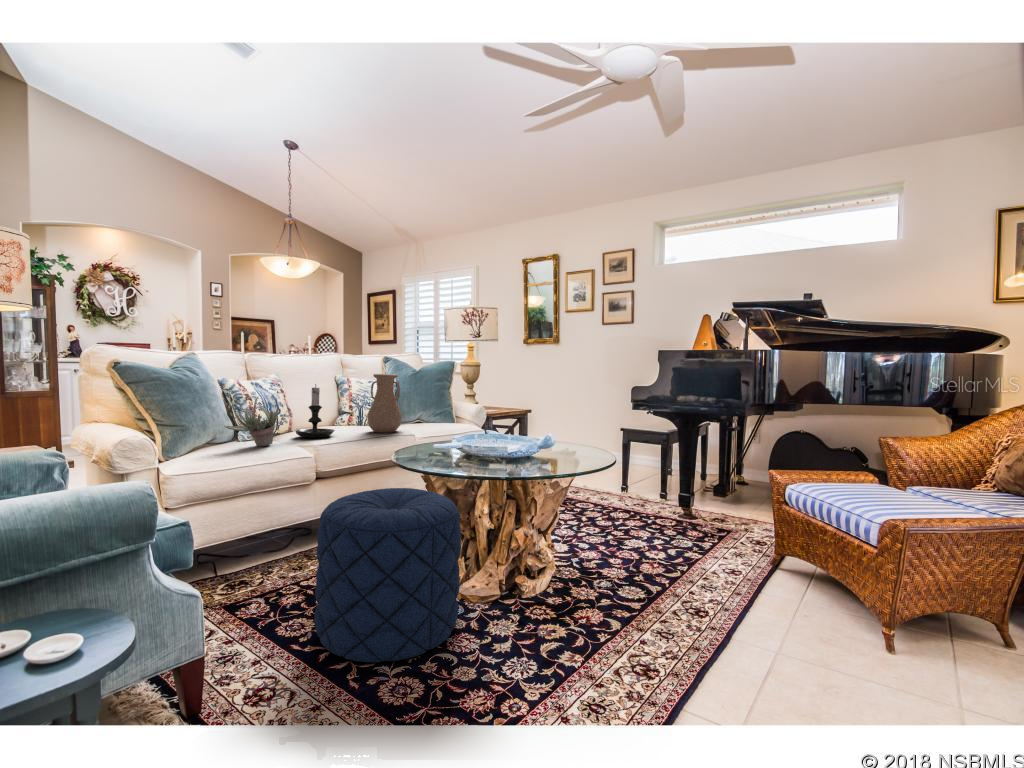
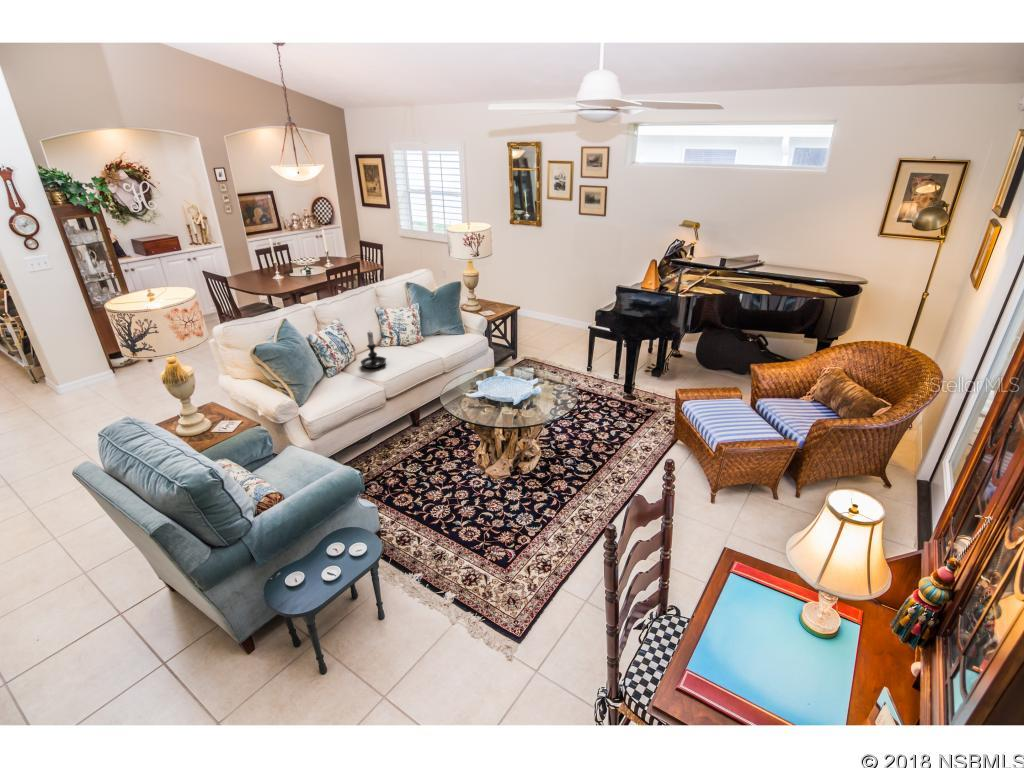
vase: present [367,374,402,433] -> none [405,310,430,355]
succulent plant: present [225,397,278,447] -> none [325,356,355,385]
pouf: present [314,488,461,662] -> none [413,425,490,521]

